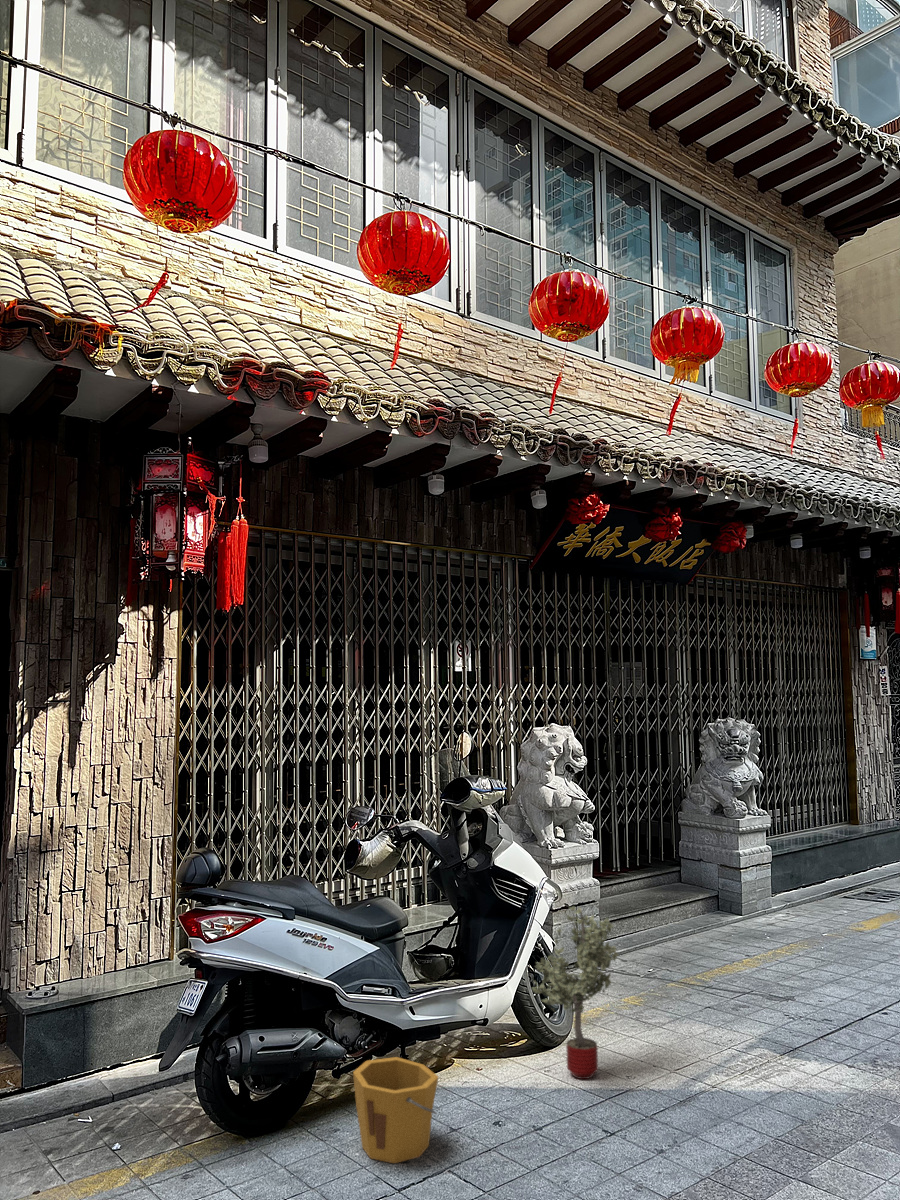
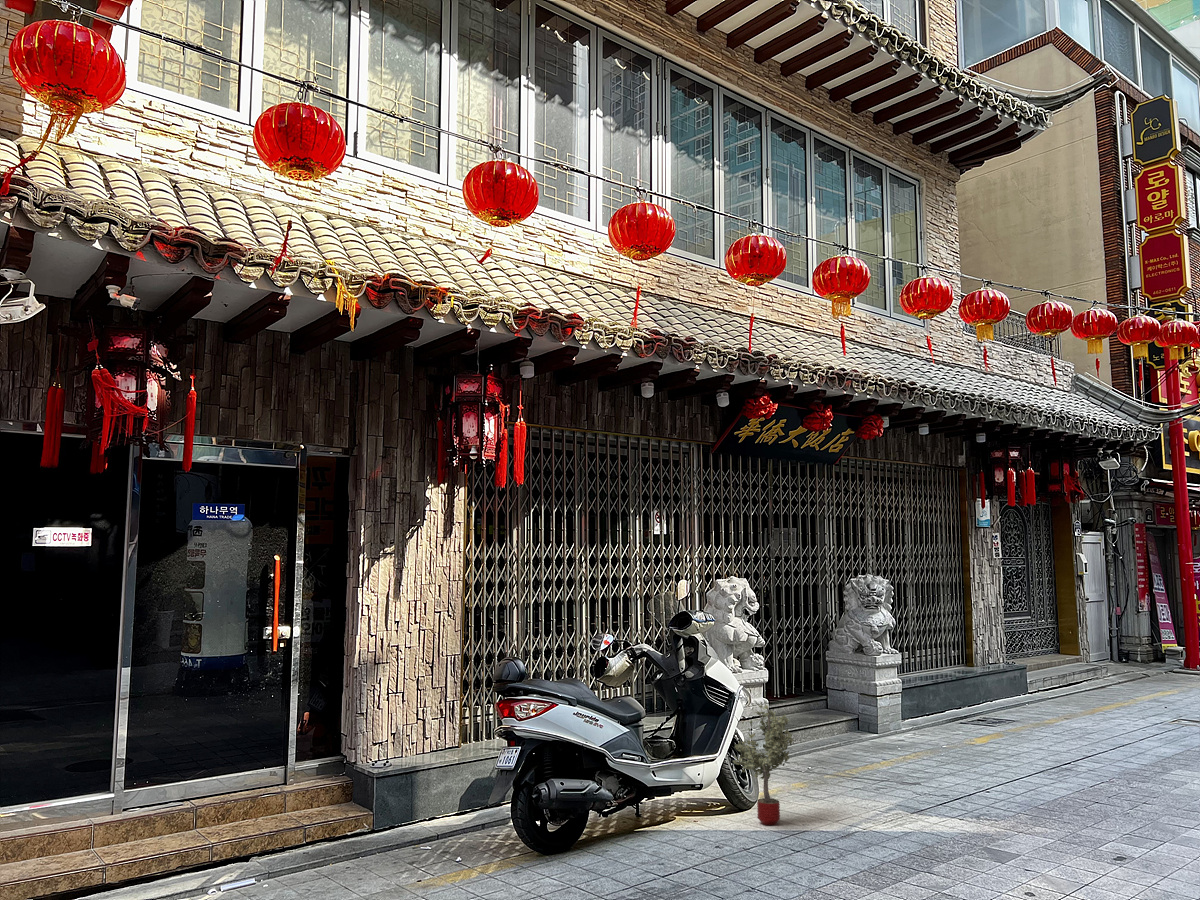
bucket: present [353,1057,438,1163] -> none [620,801,678,865]

